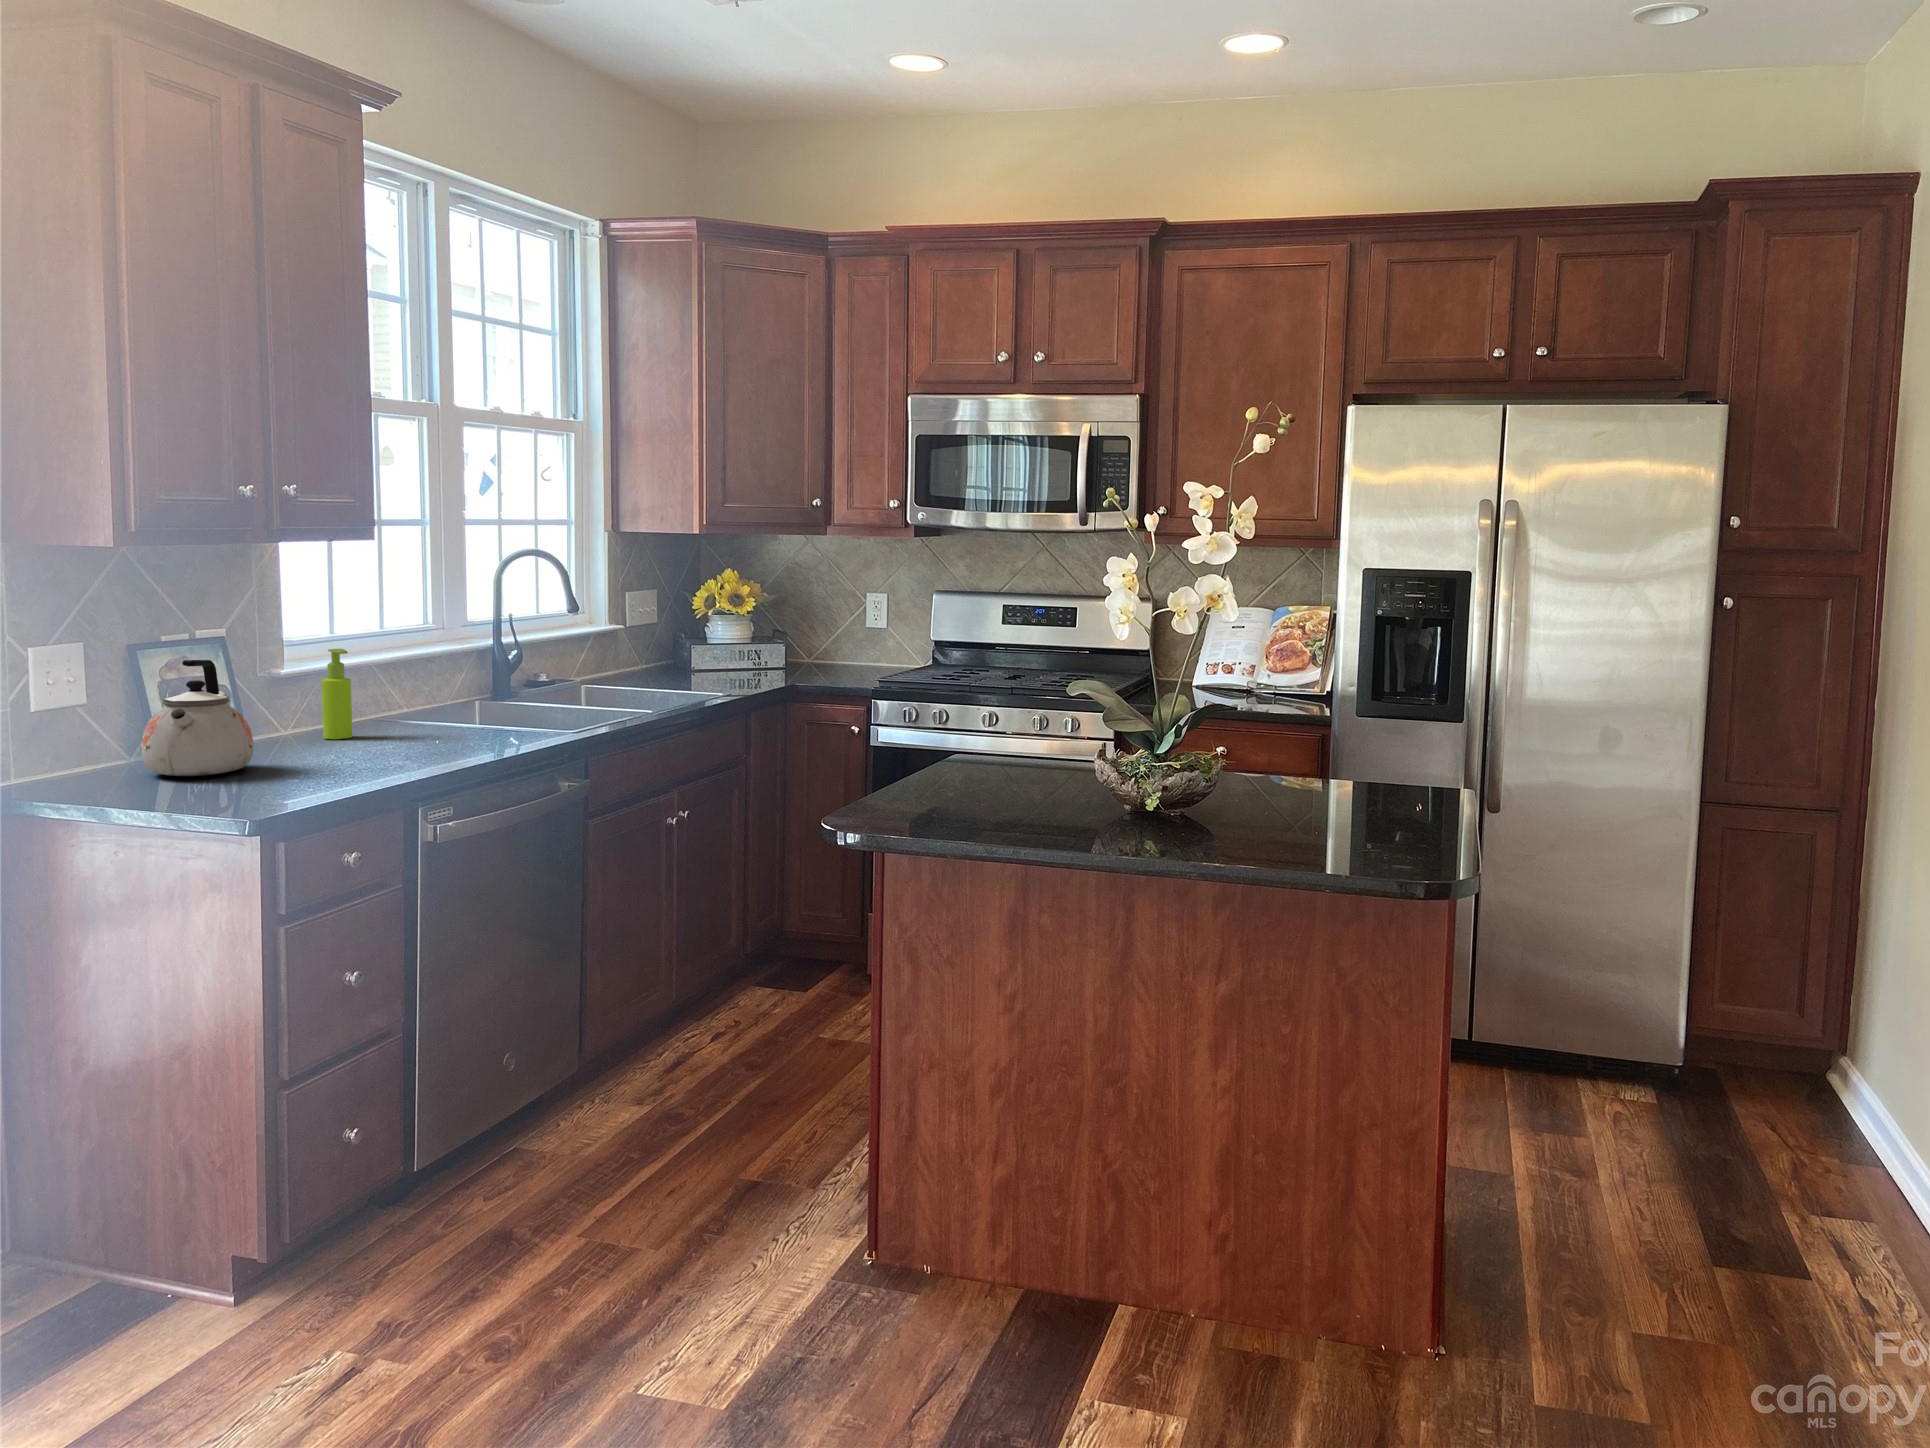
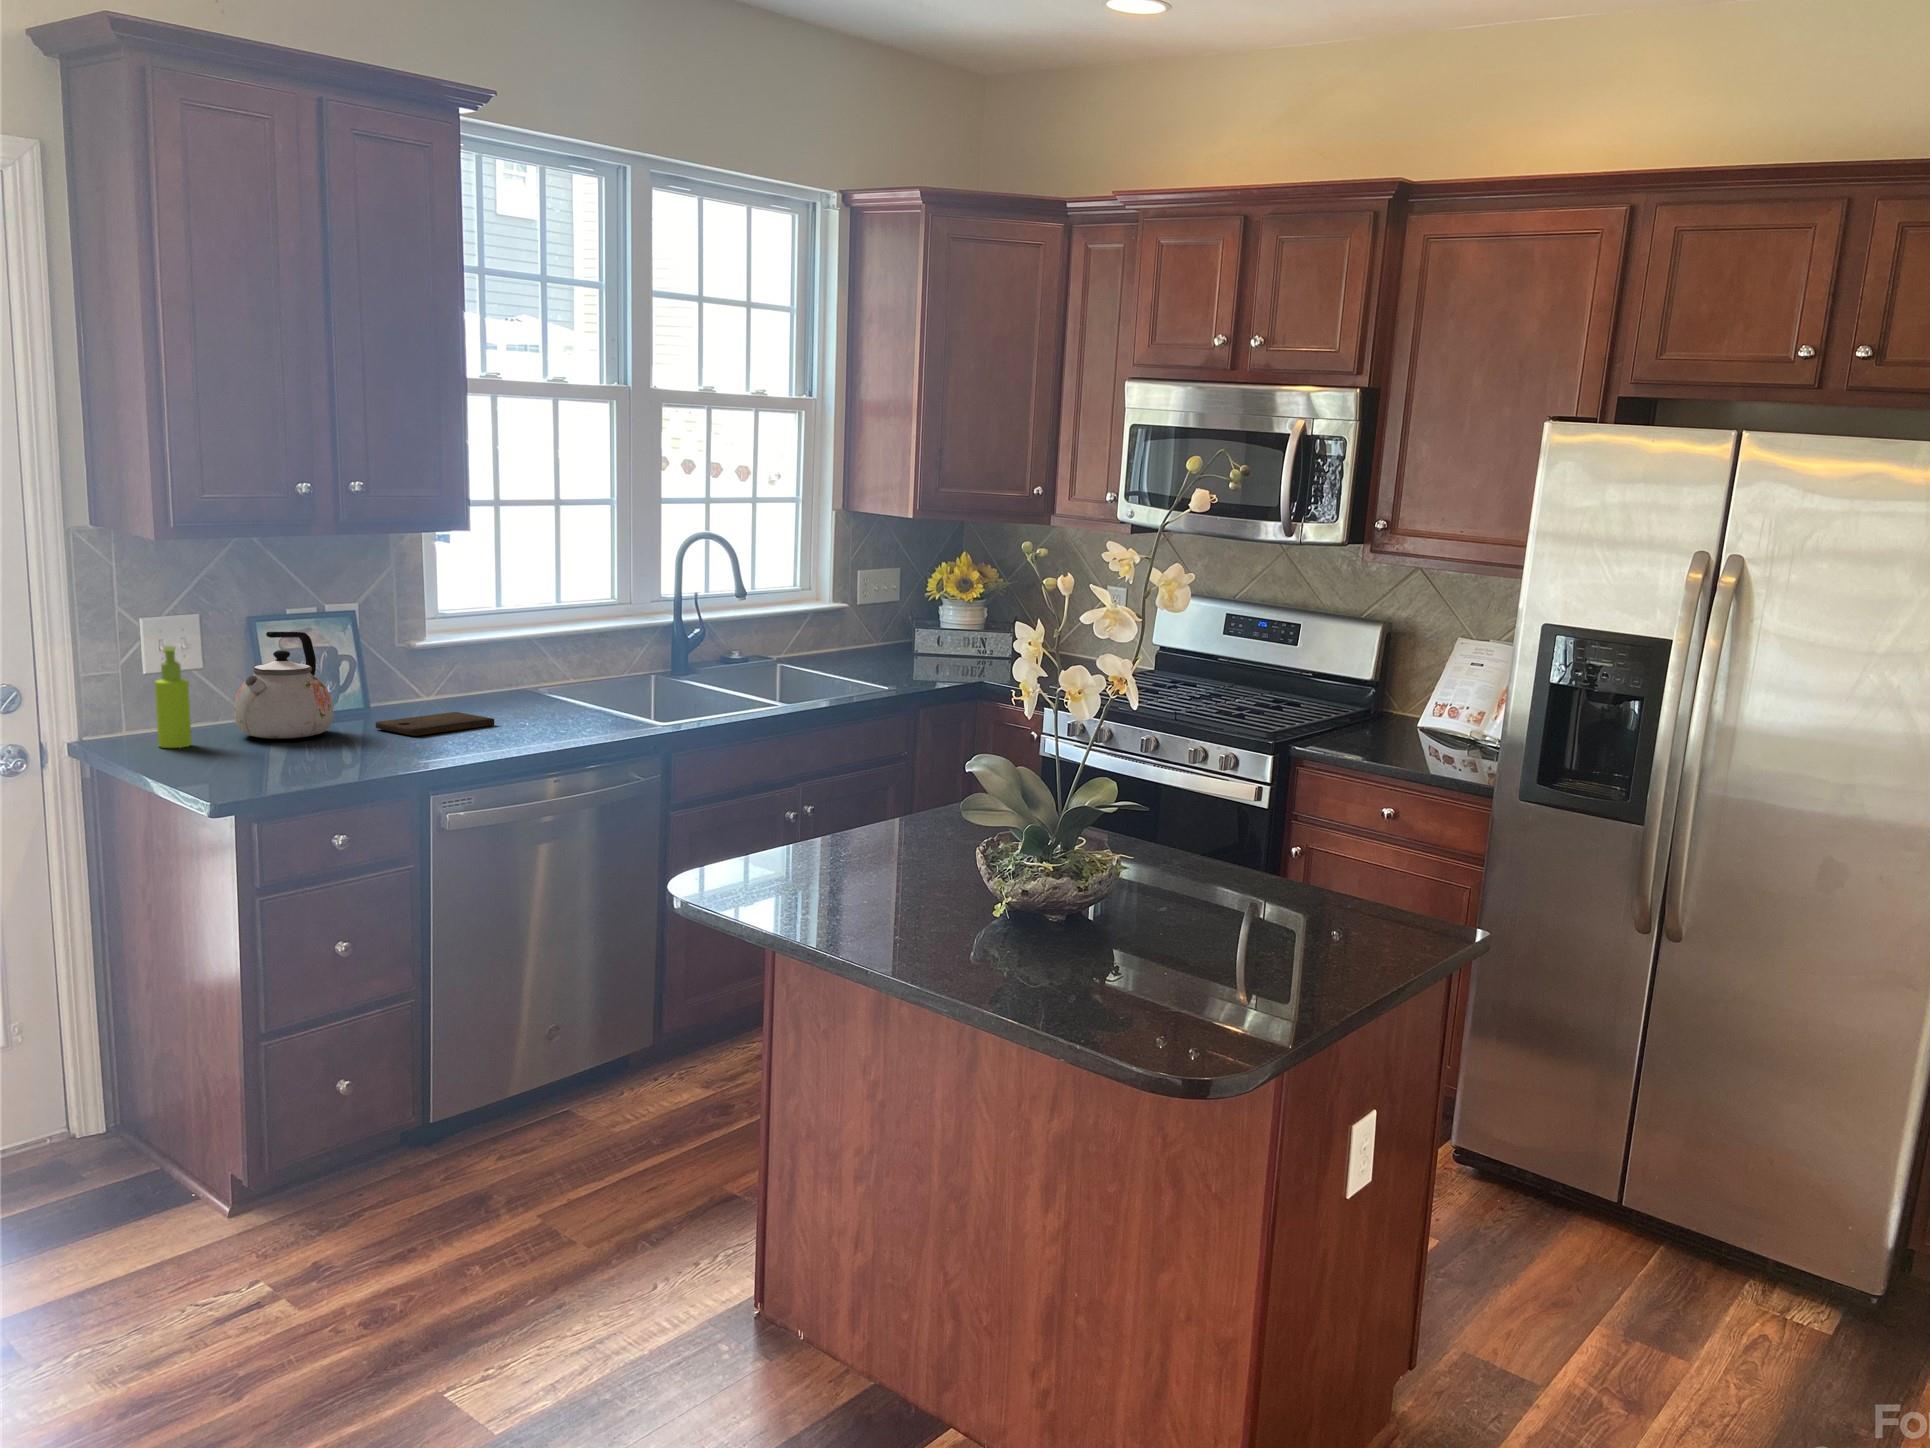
soap dispenser: present [322,649,352,739] -> present [155,646,192,748]
cutting board: none [287,737,403,761] -> present [376,712,494,736]

